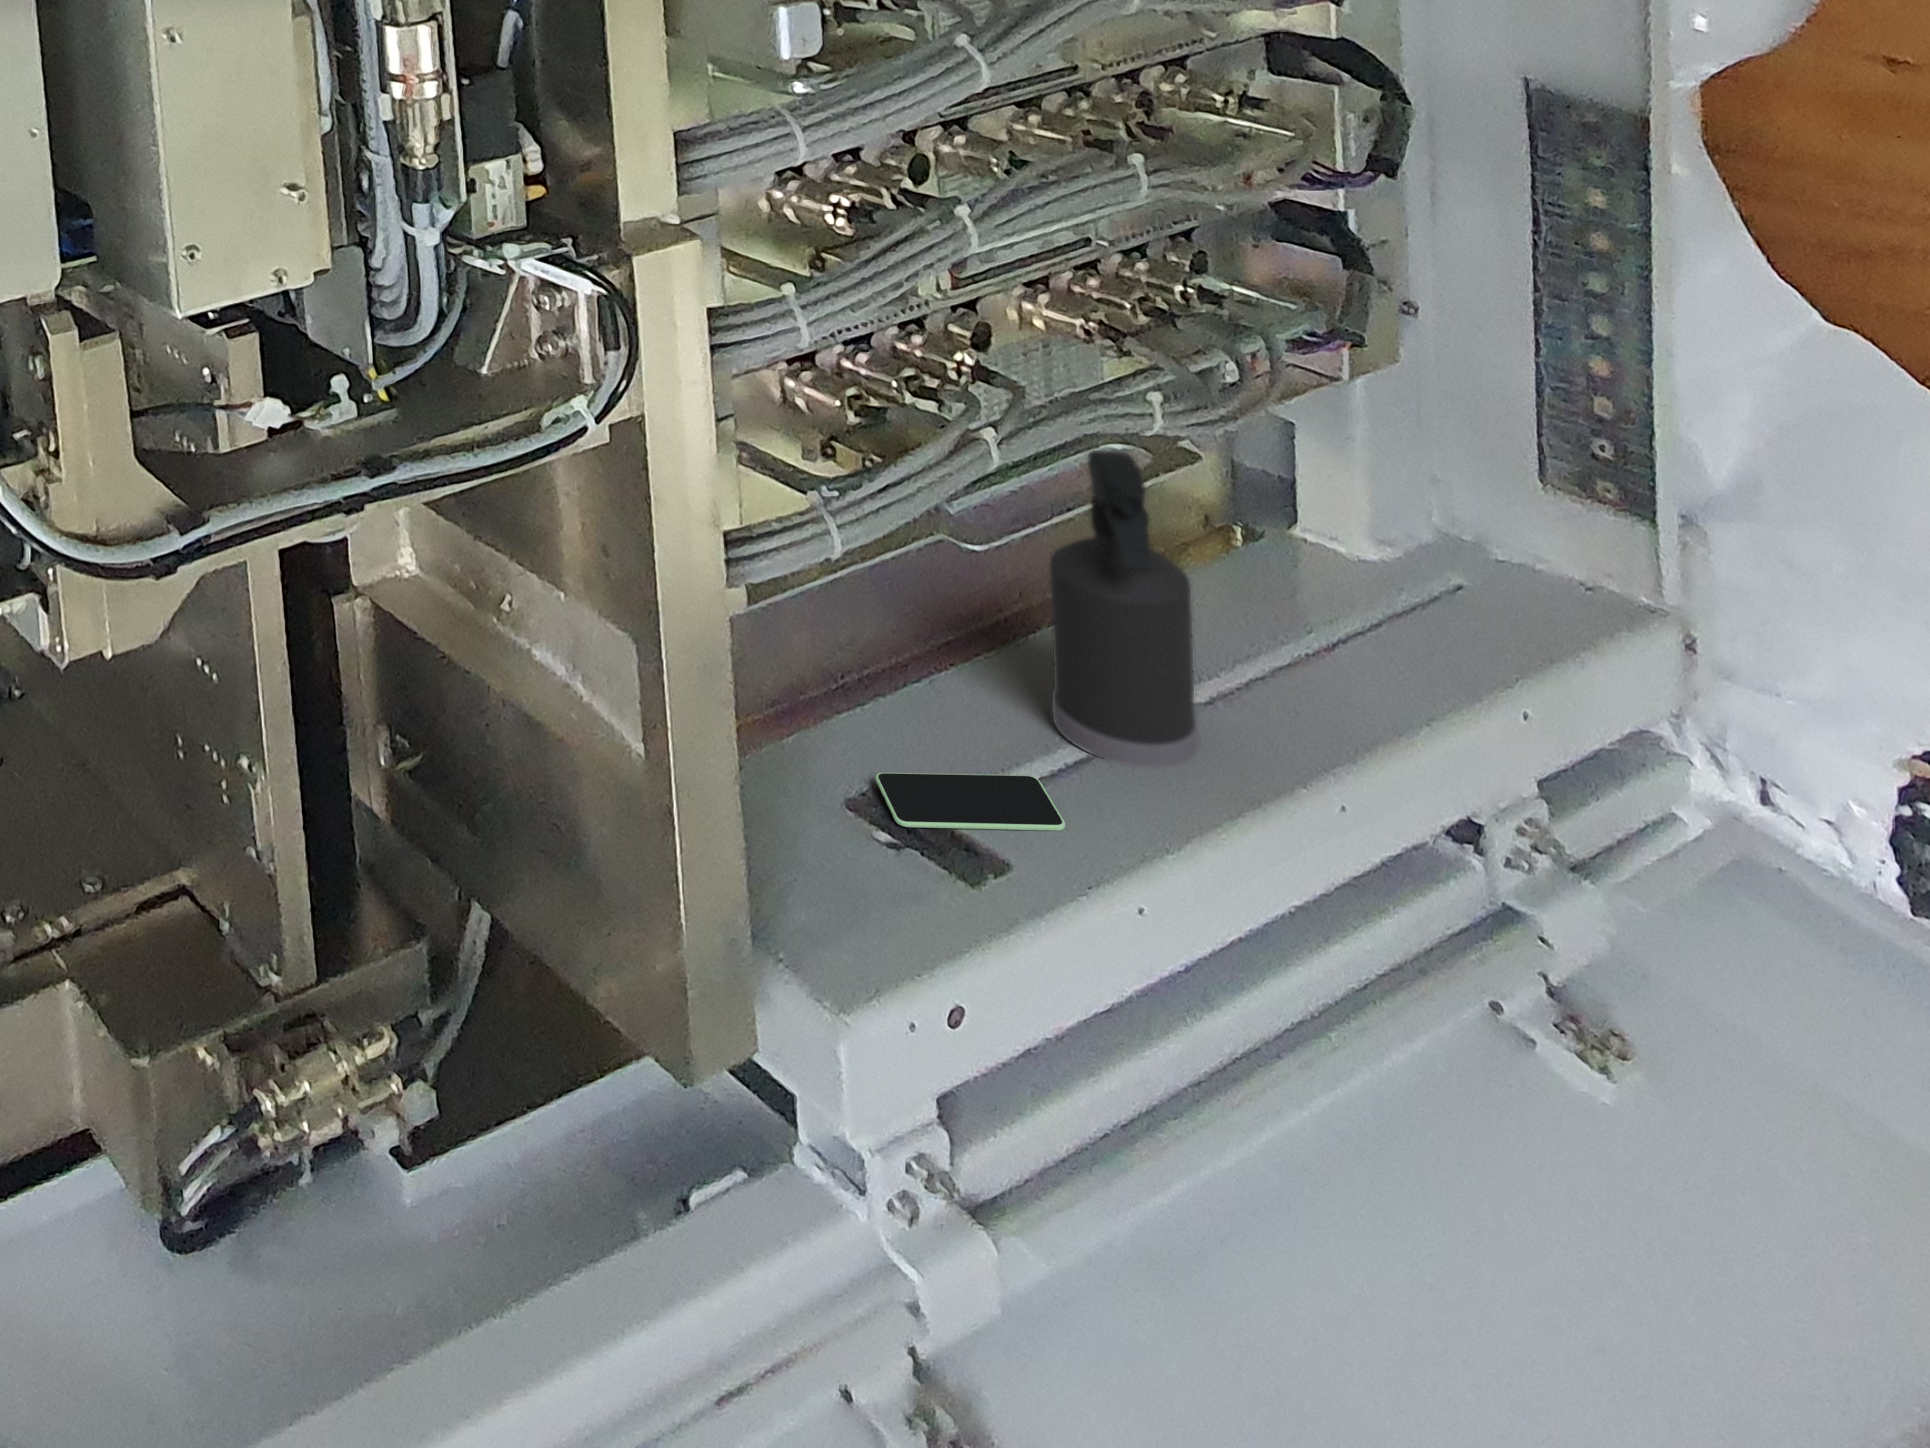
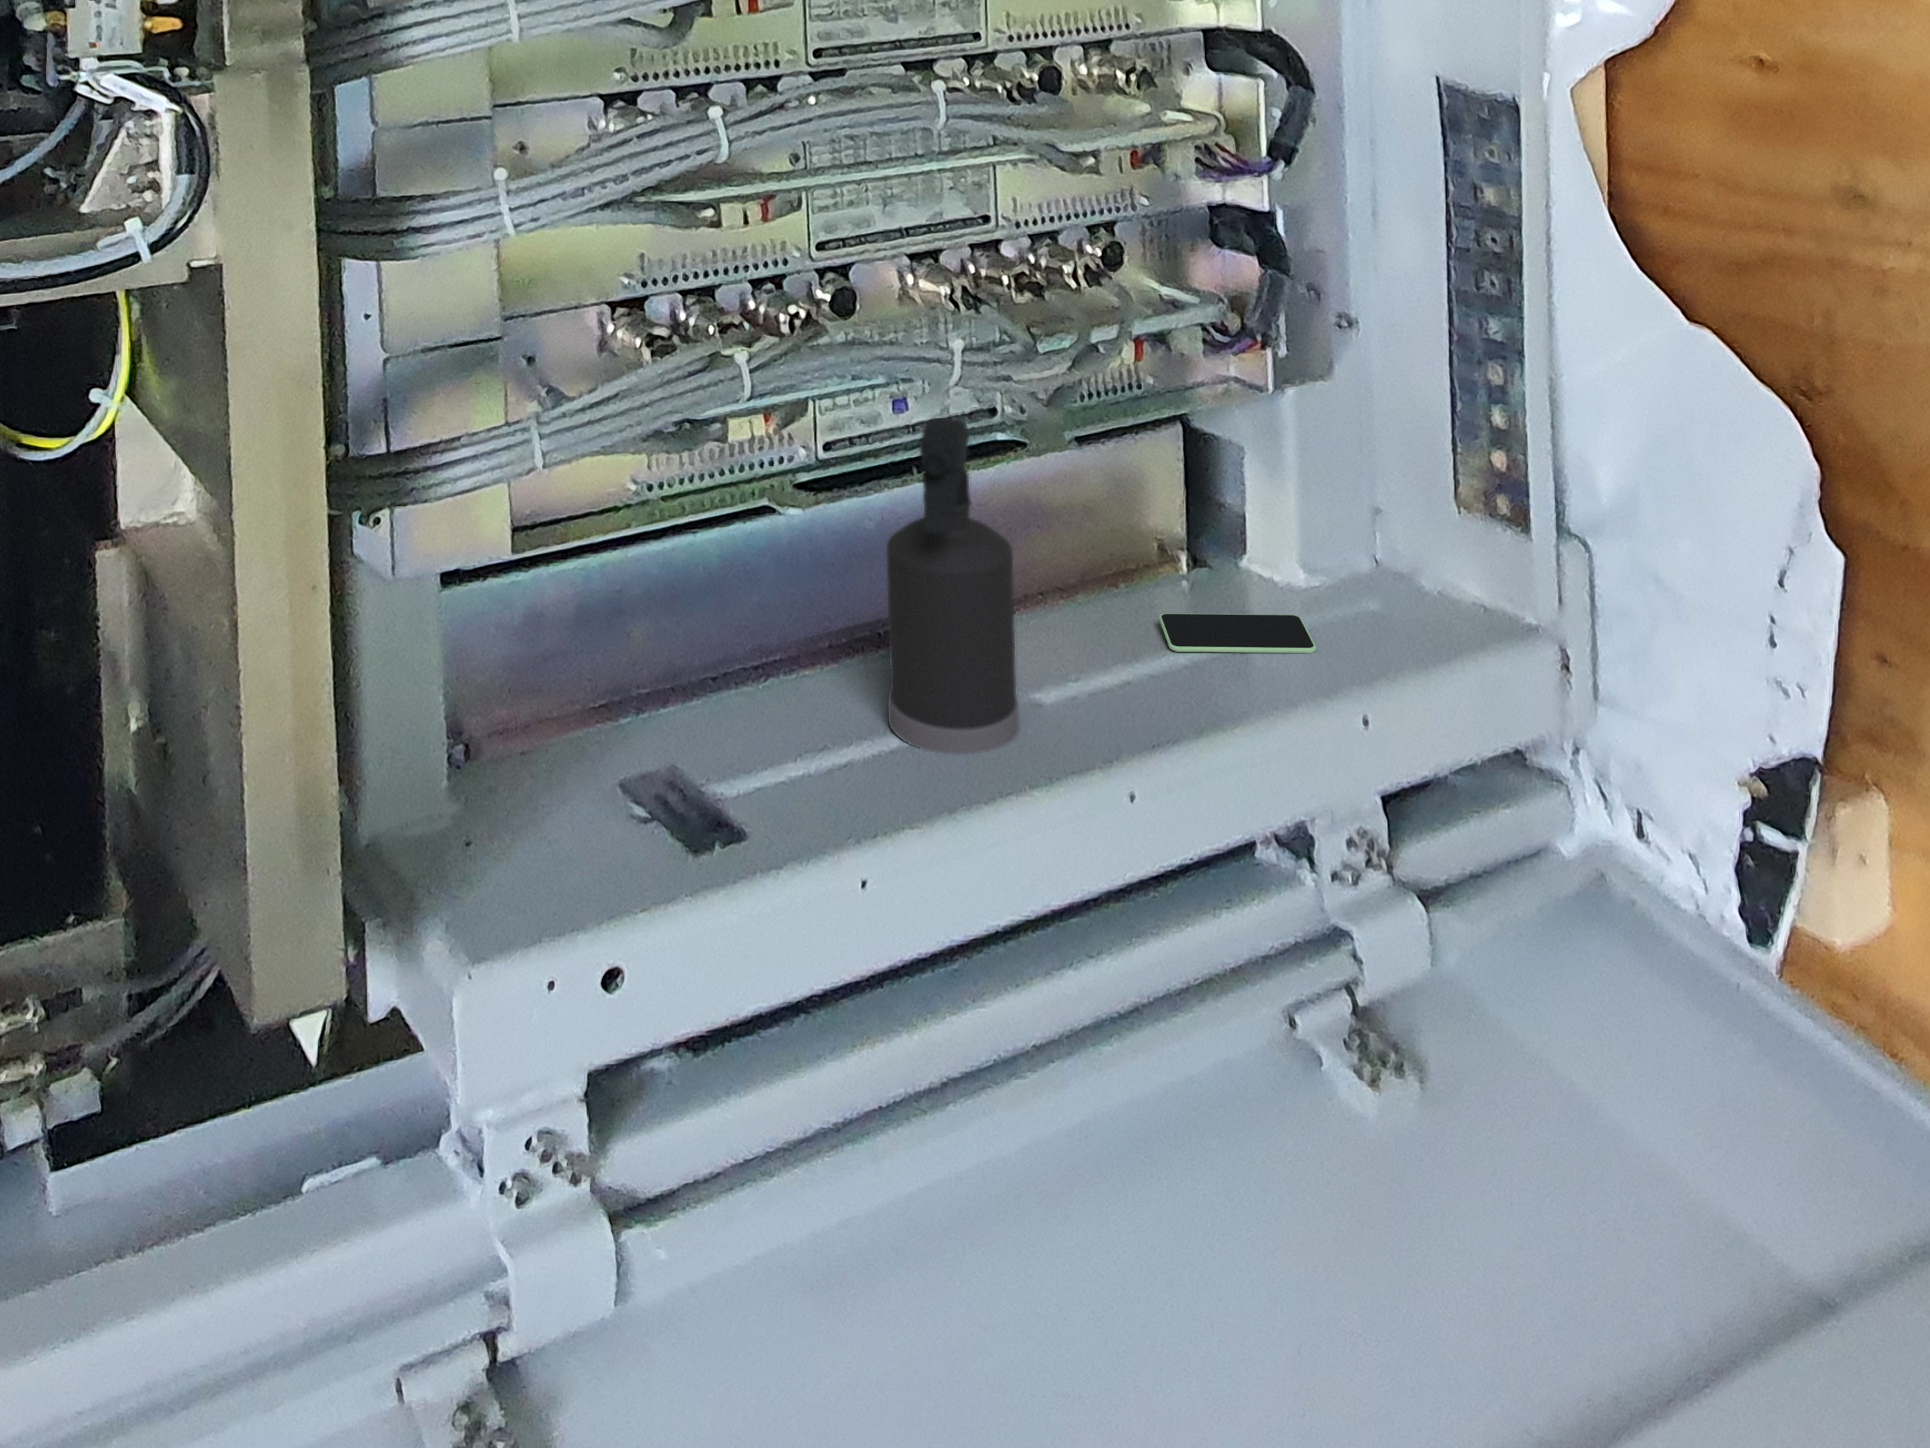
smartphone: present [875,773,1065,831] -> present [1159,613,1316,653]

